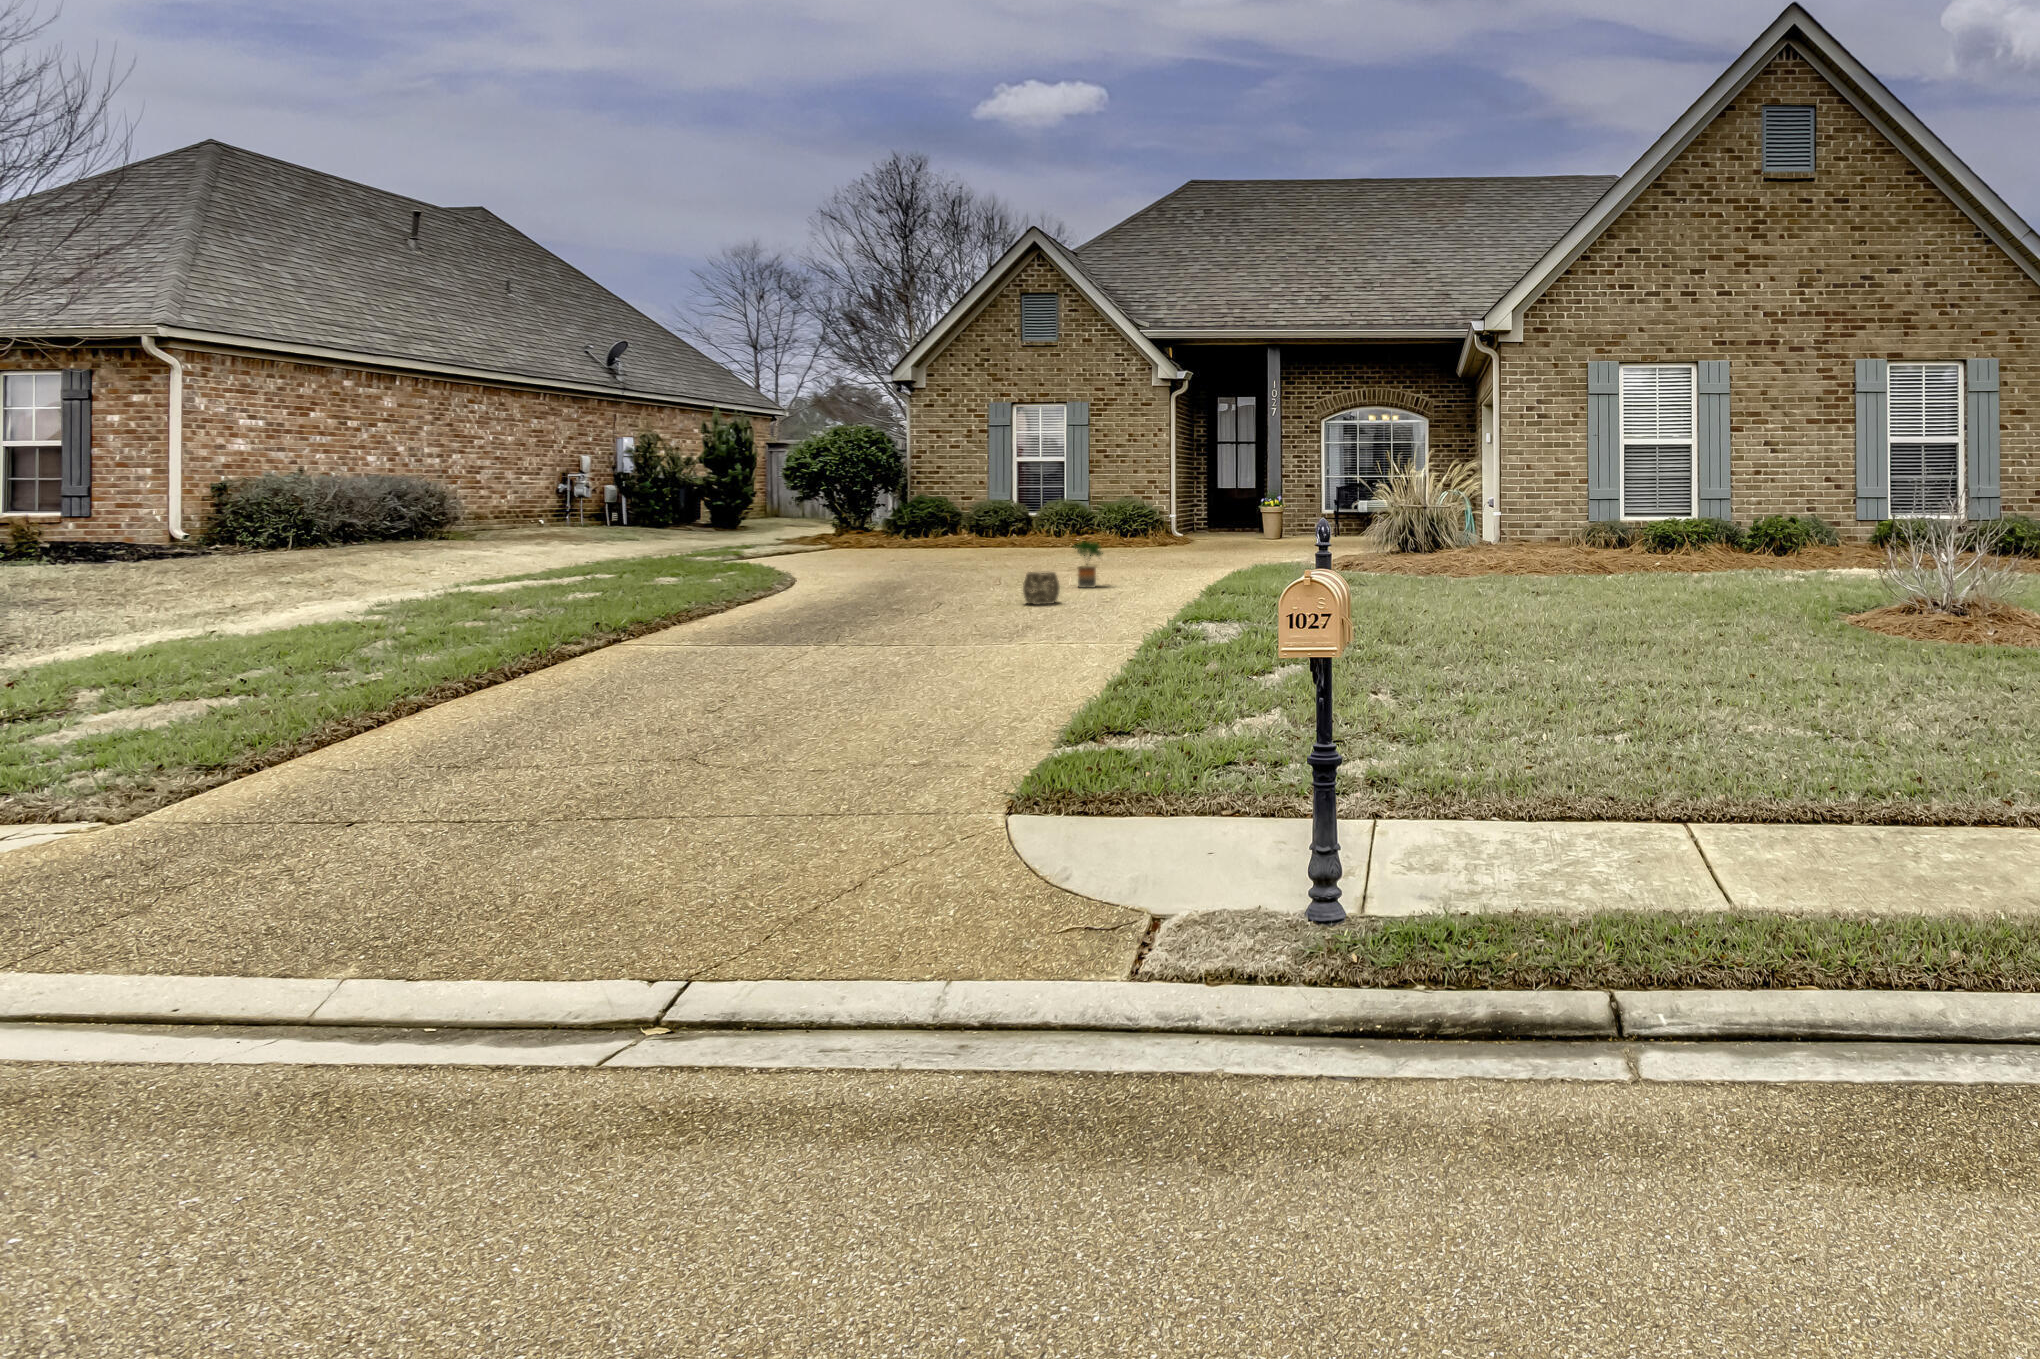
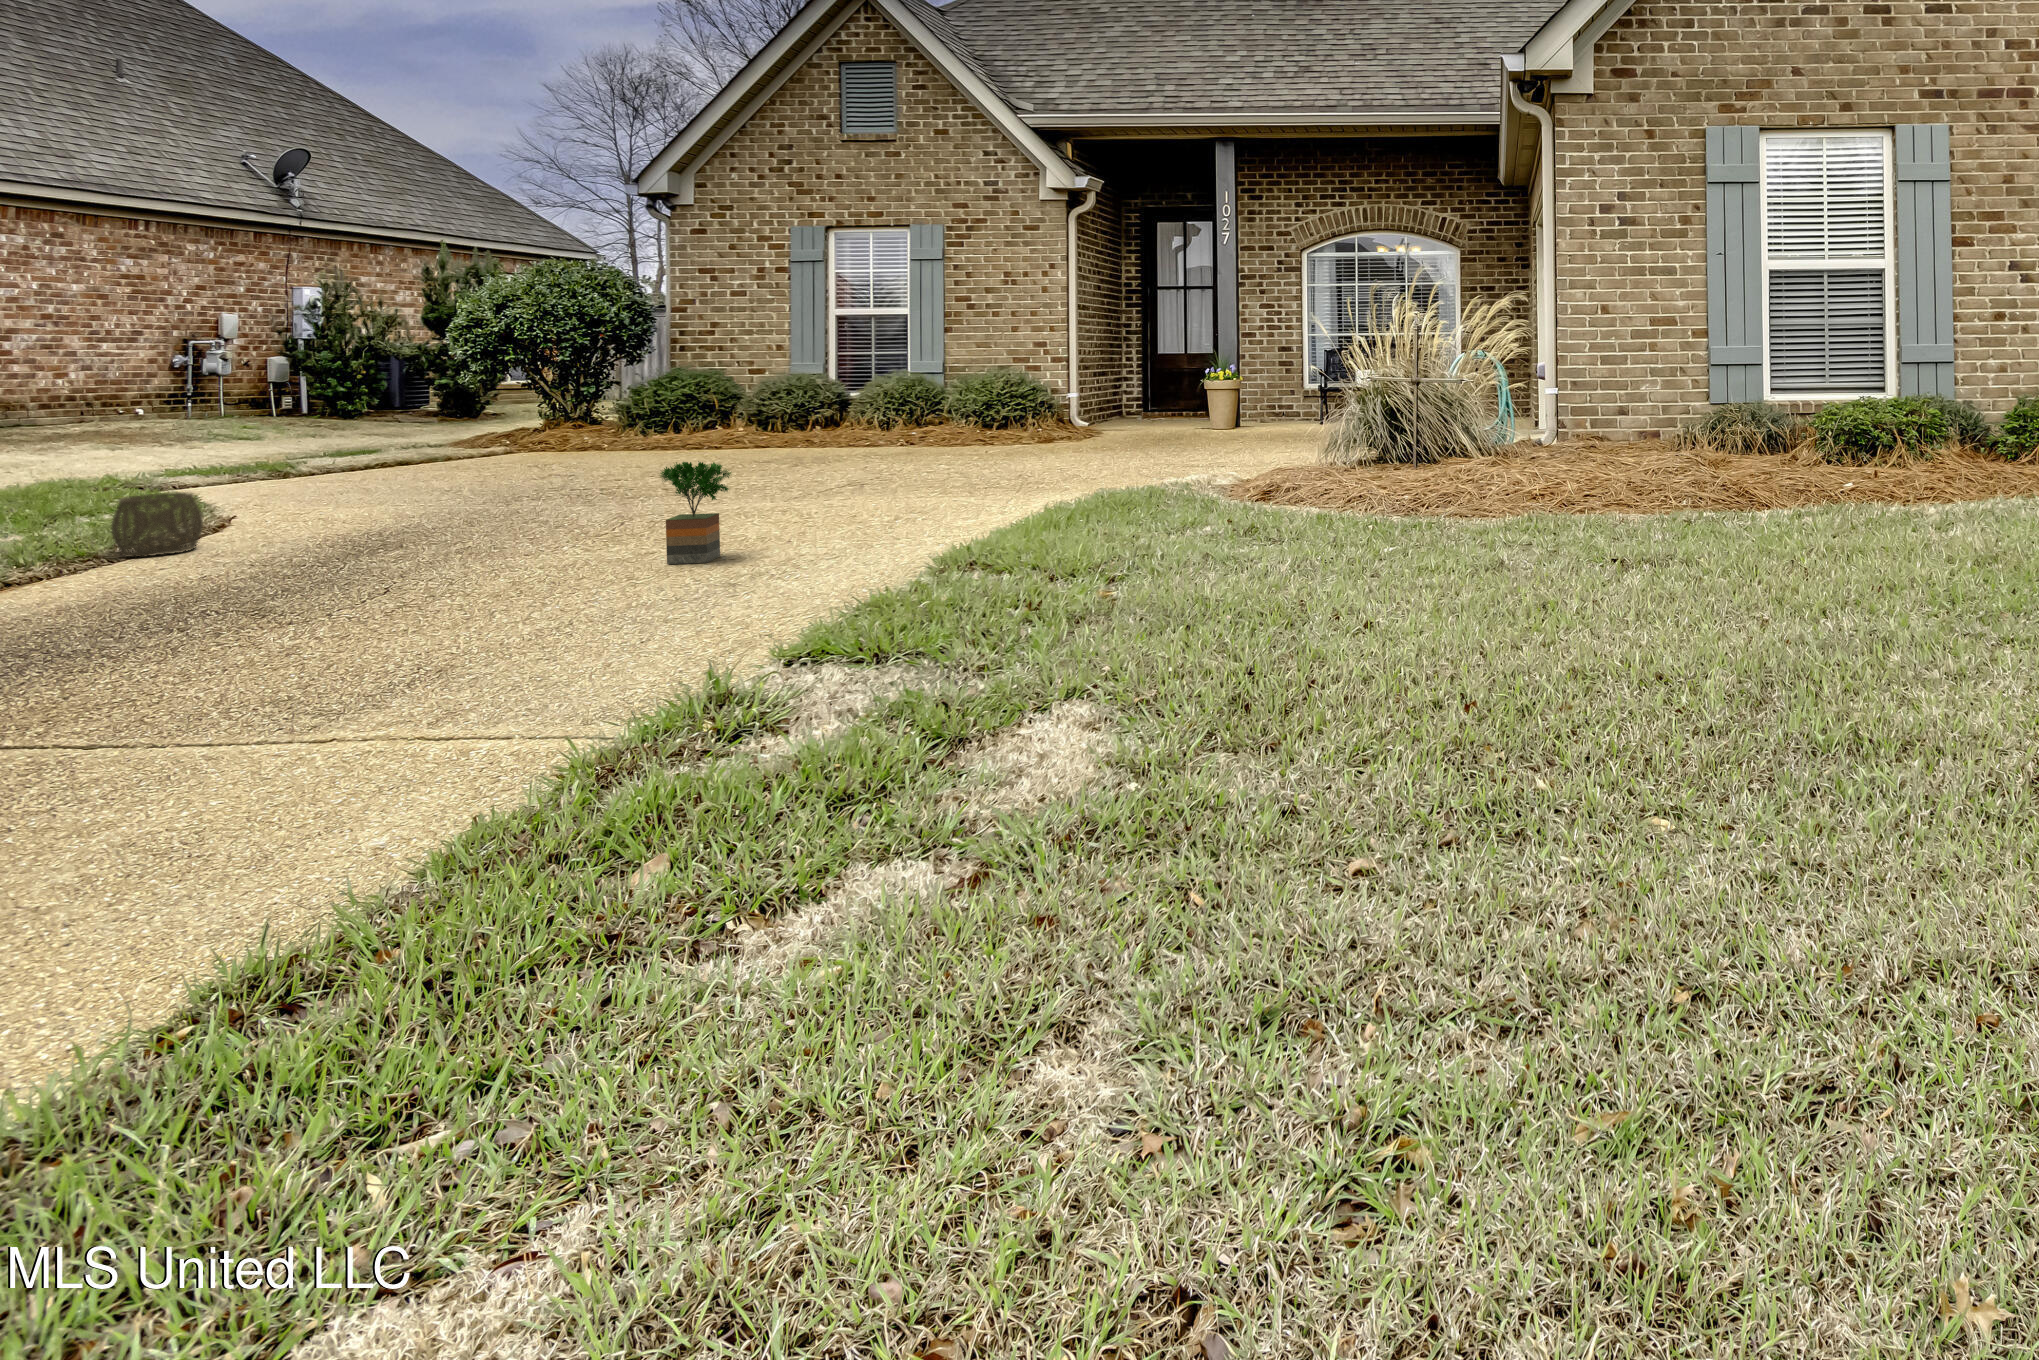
woven basket: present [1023,572,1060,604] -> present [111,492,203,557]

